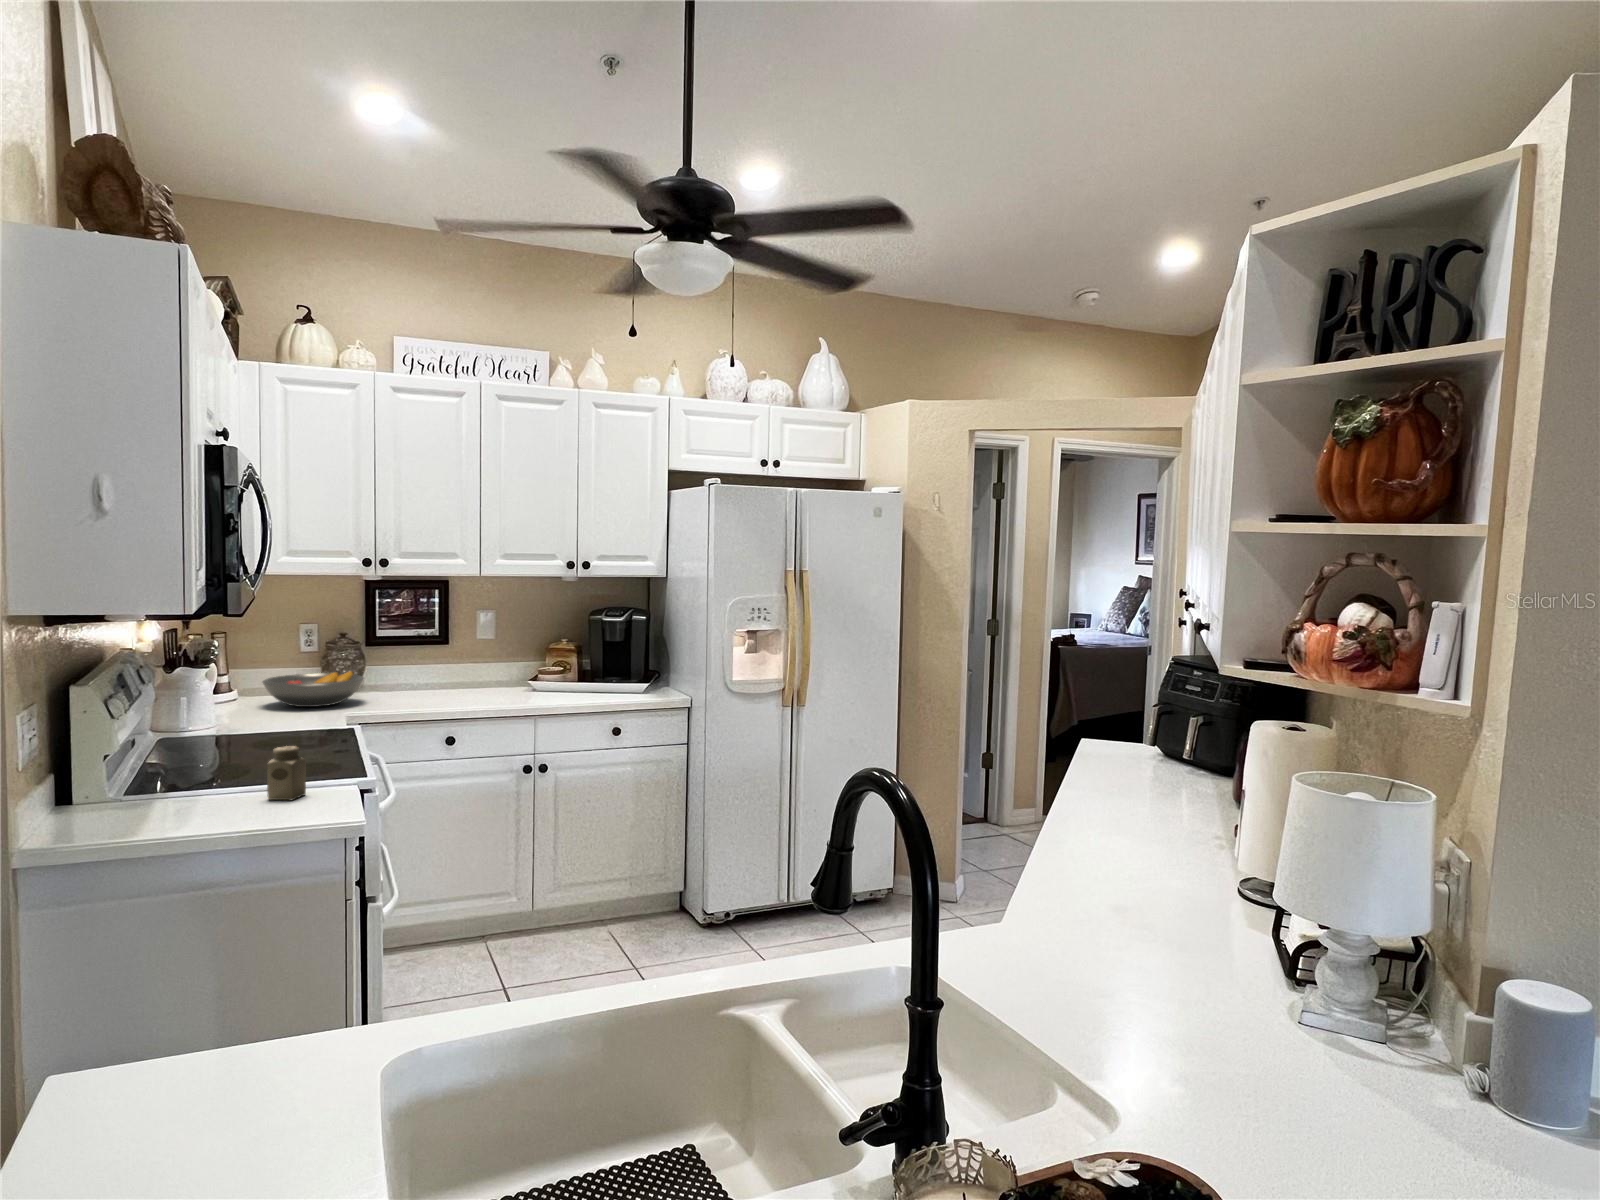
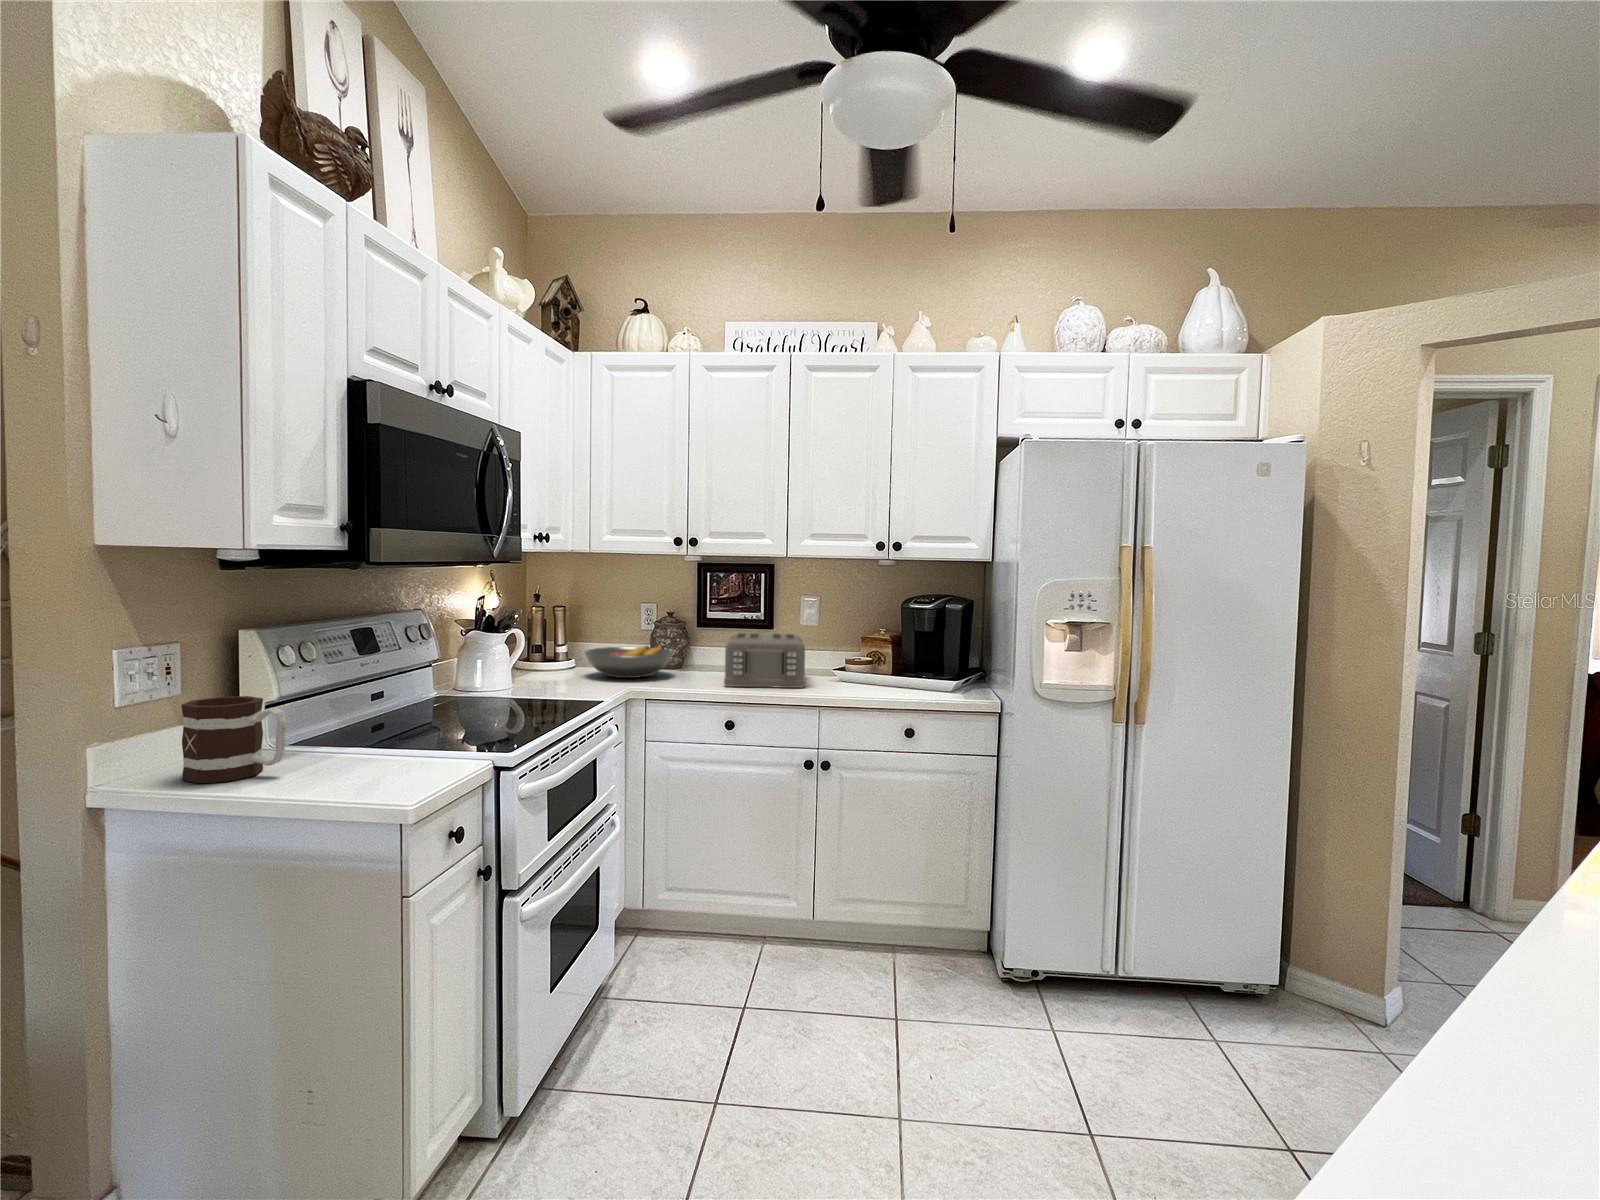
toaster: none [418,651,515,706] -> present [724,633,805,688]
mug: none [93,741,198,820] -> present [181,696,287,783]
salt shaker: present [267,746,306,800] -> none [353,718,399,783]

